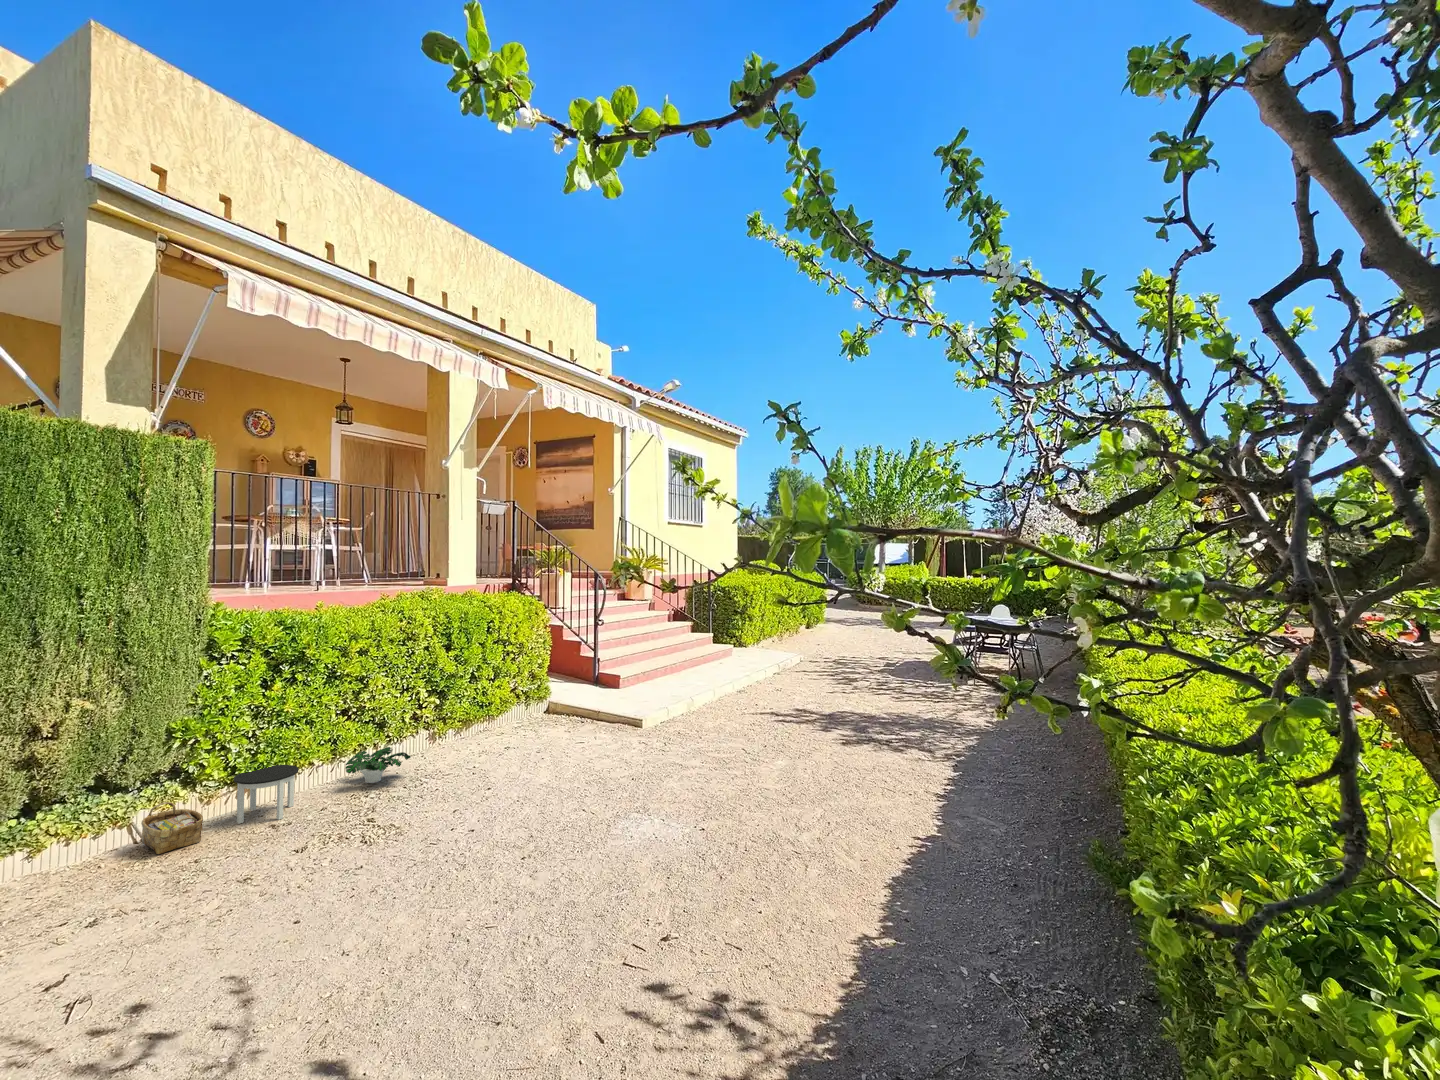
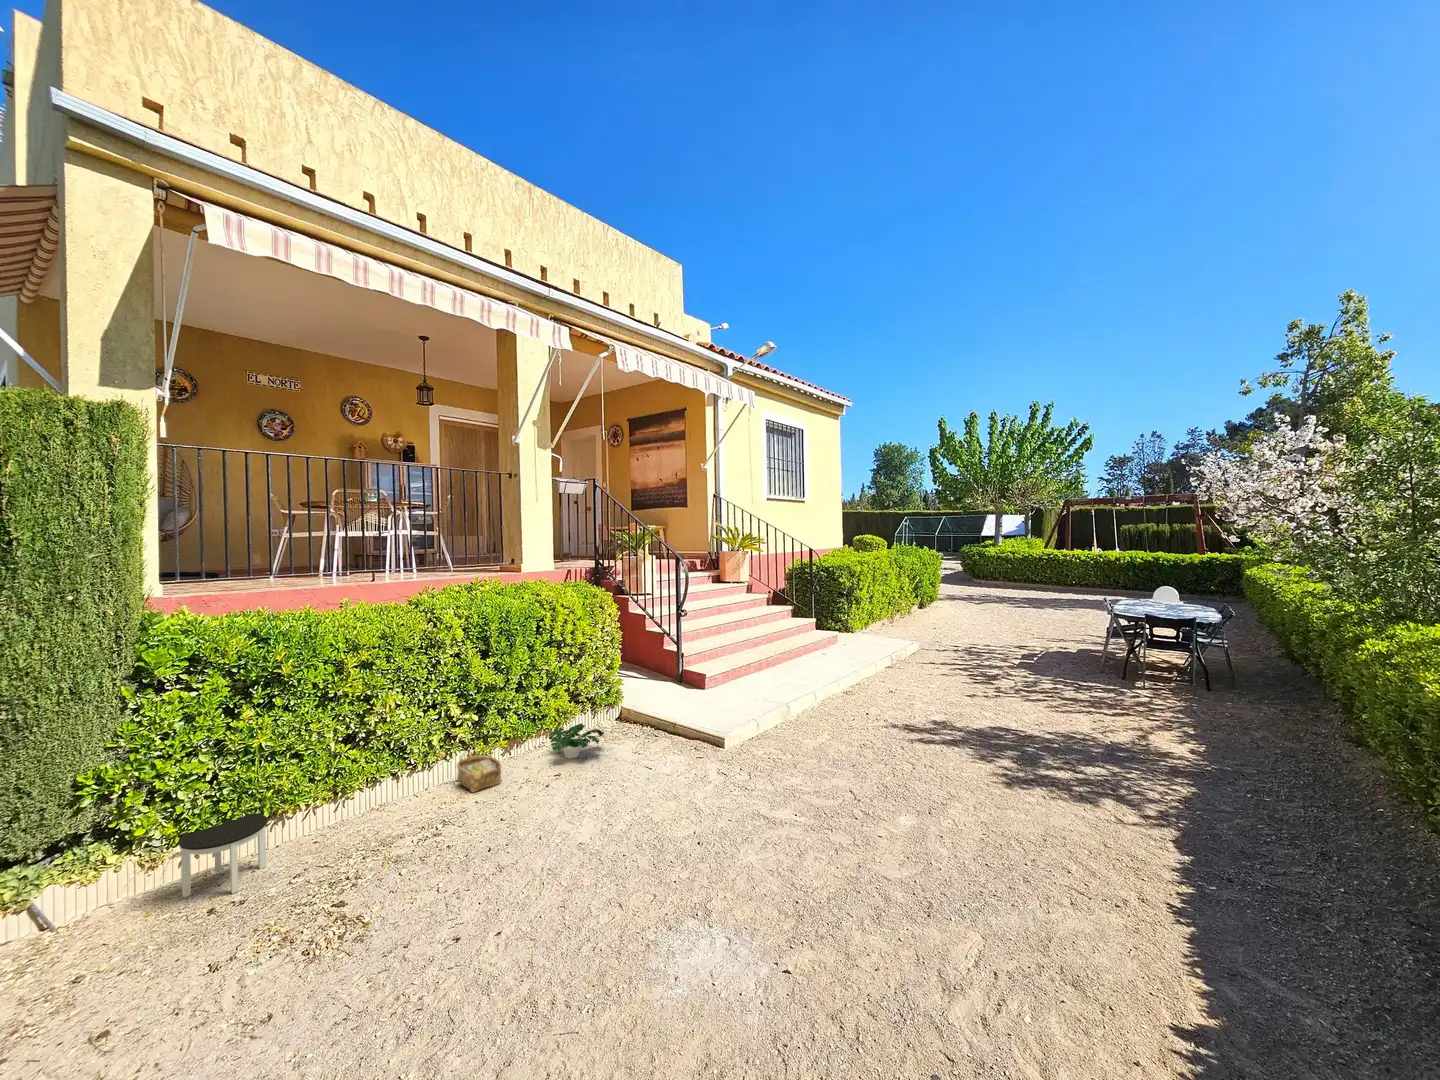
potted plant: present [345,747,411,783] -> present [548,724,604,759]
woven basket: present [141,802,203,854] -> present [457,751,501,792]

